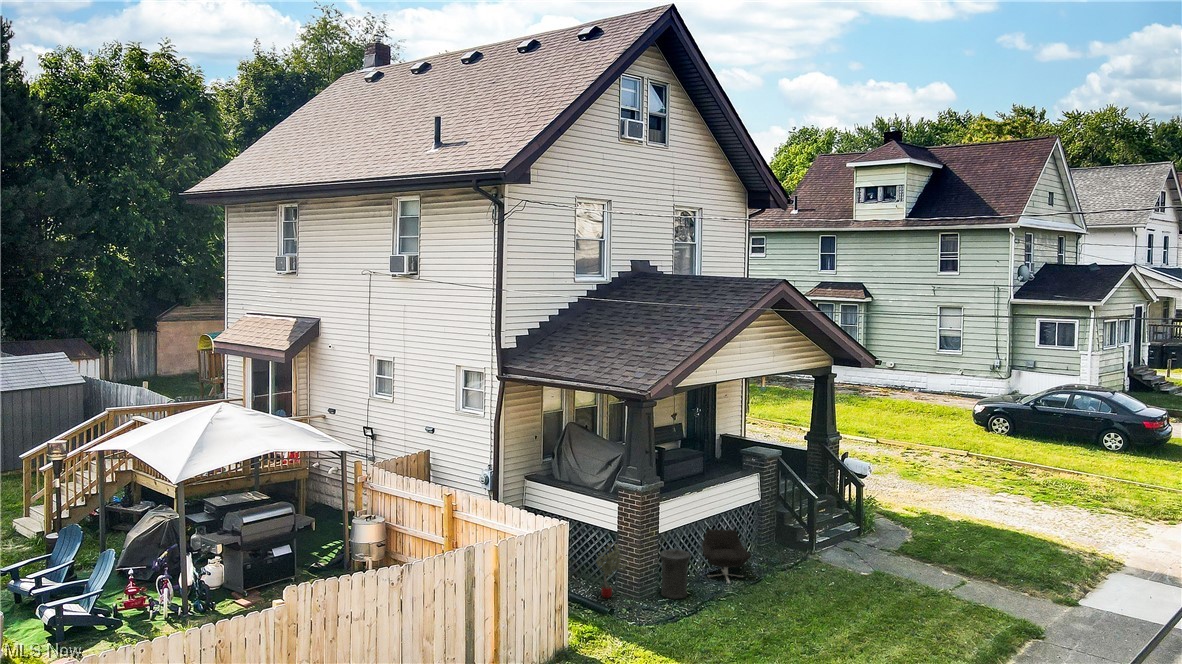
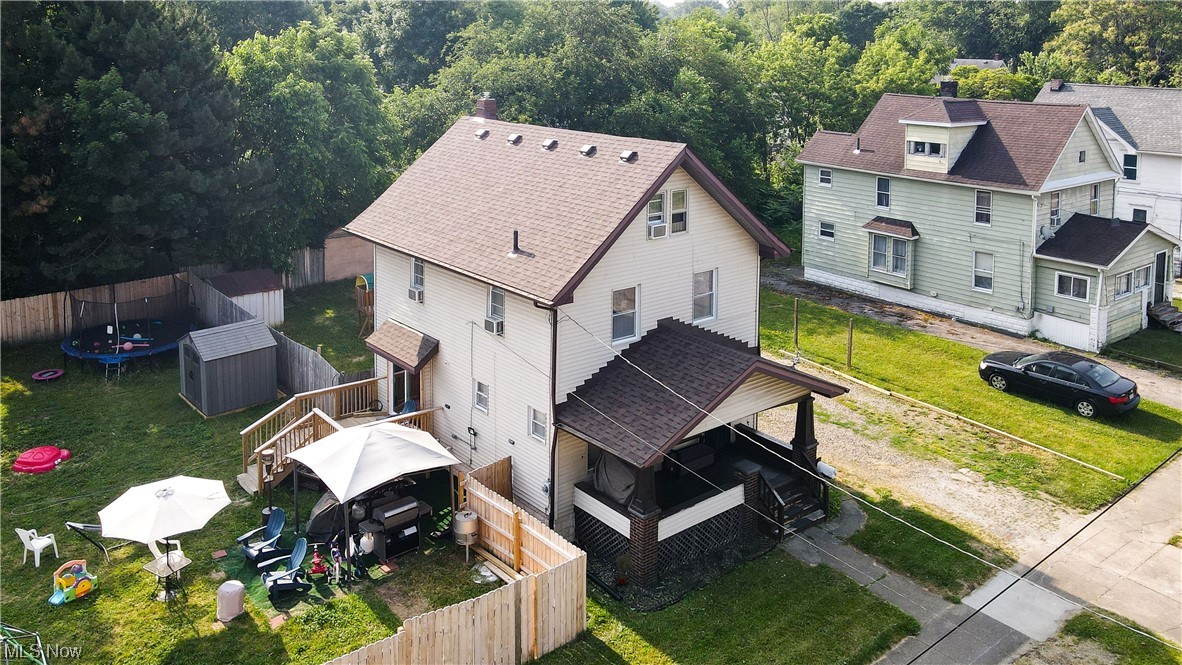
lounge chair: present [702,529,751,583] -> none [693,530,726,572]
trash can: present [660,549,690,599] -> none [659,552,679,587]

